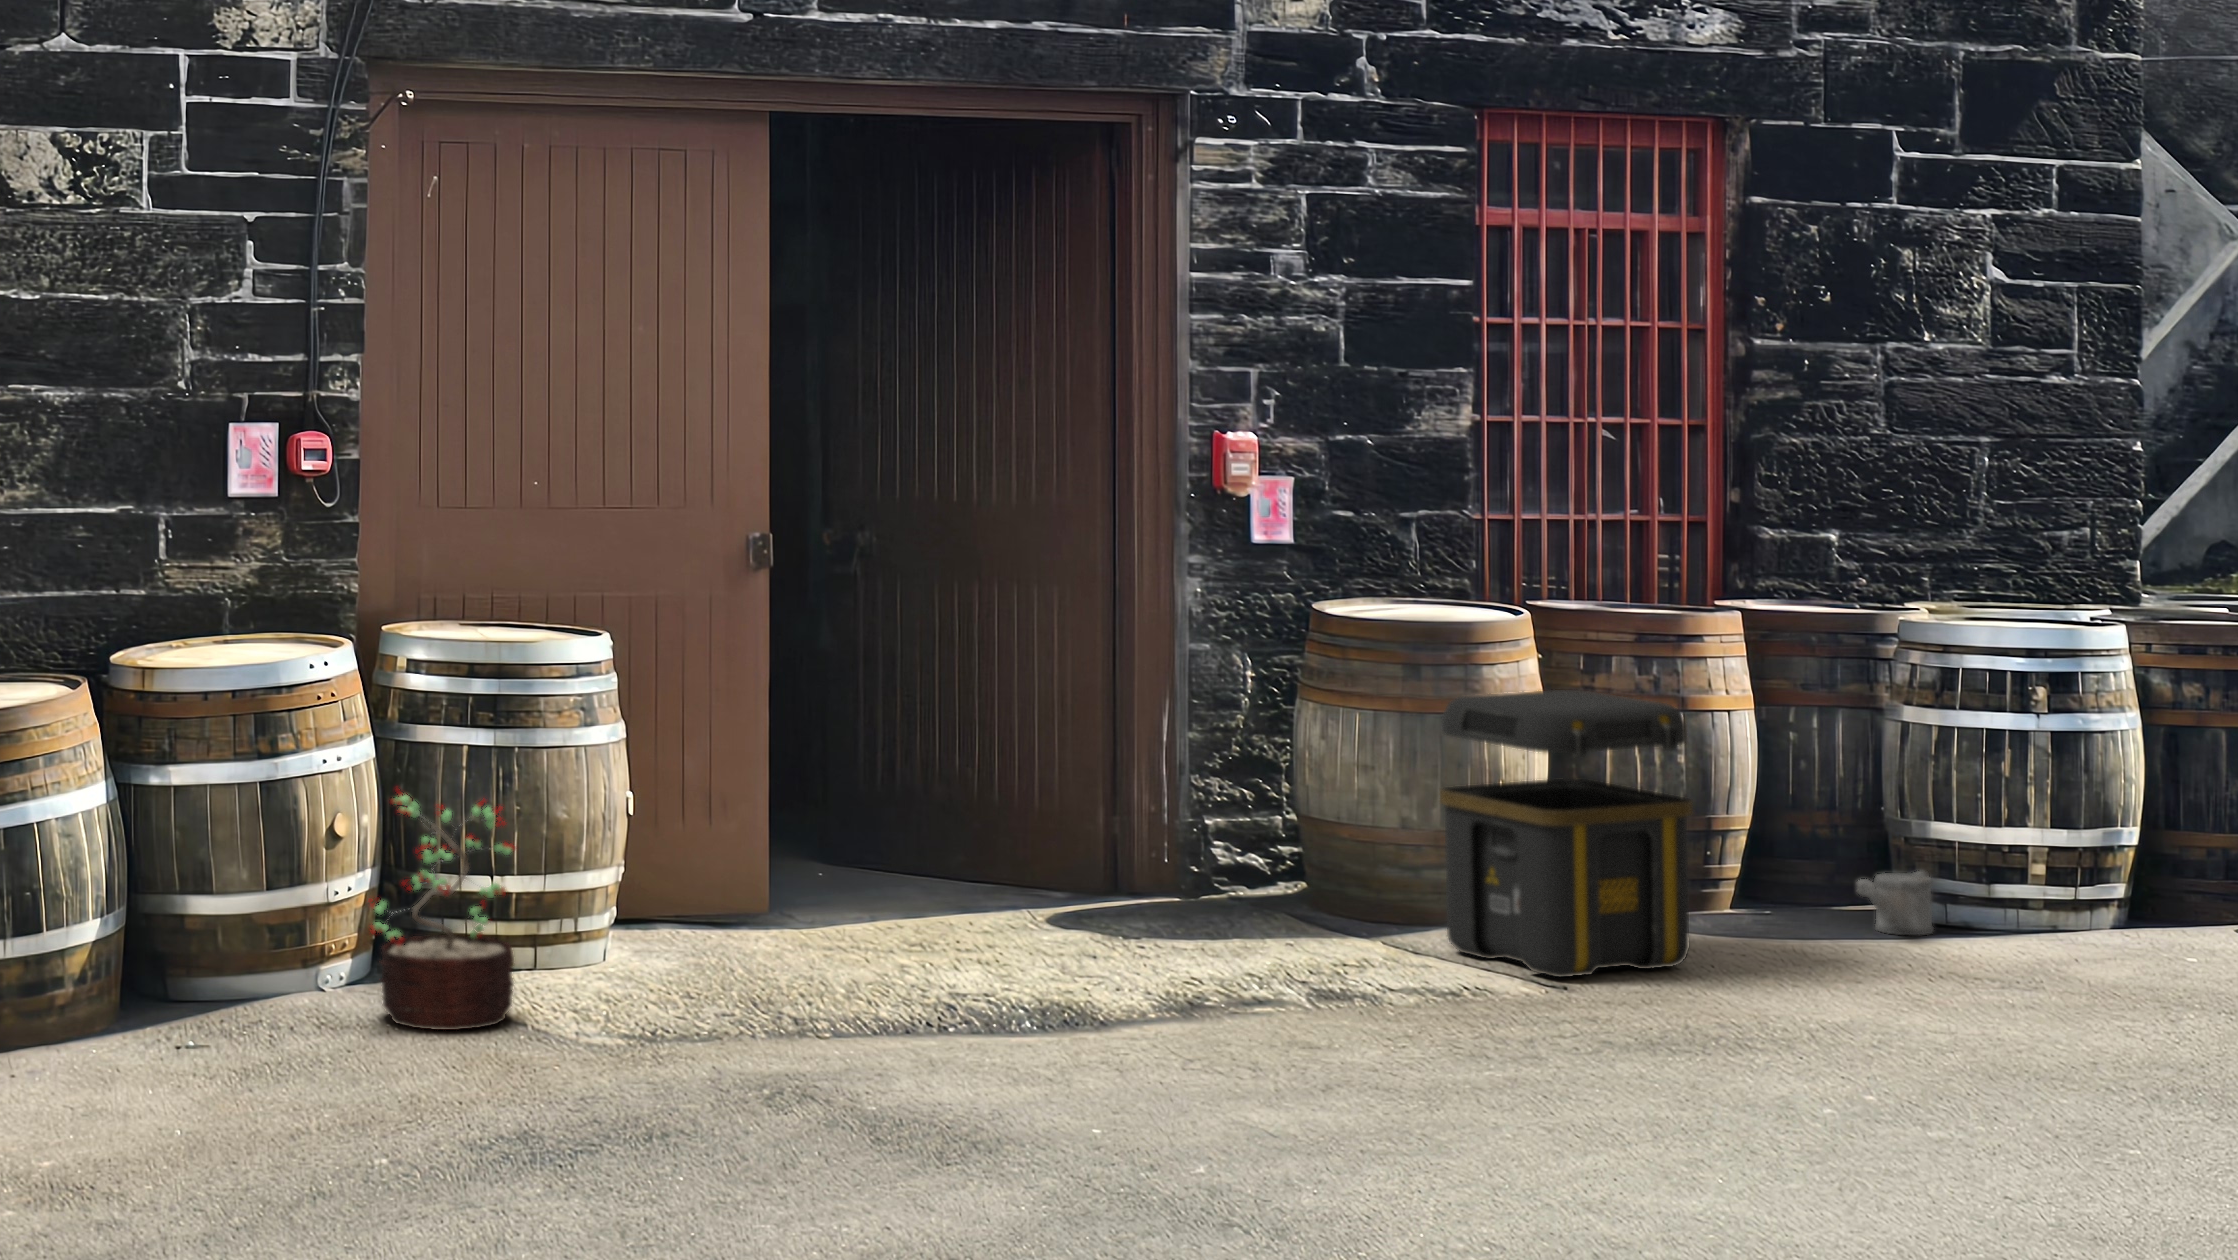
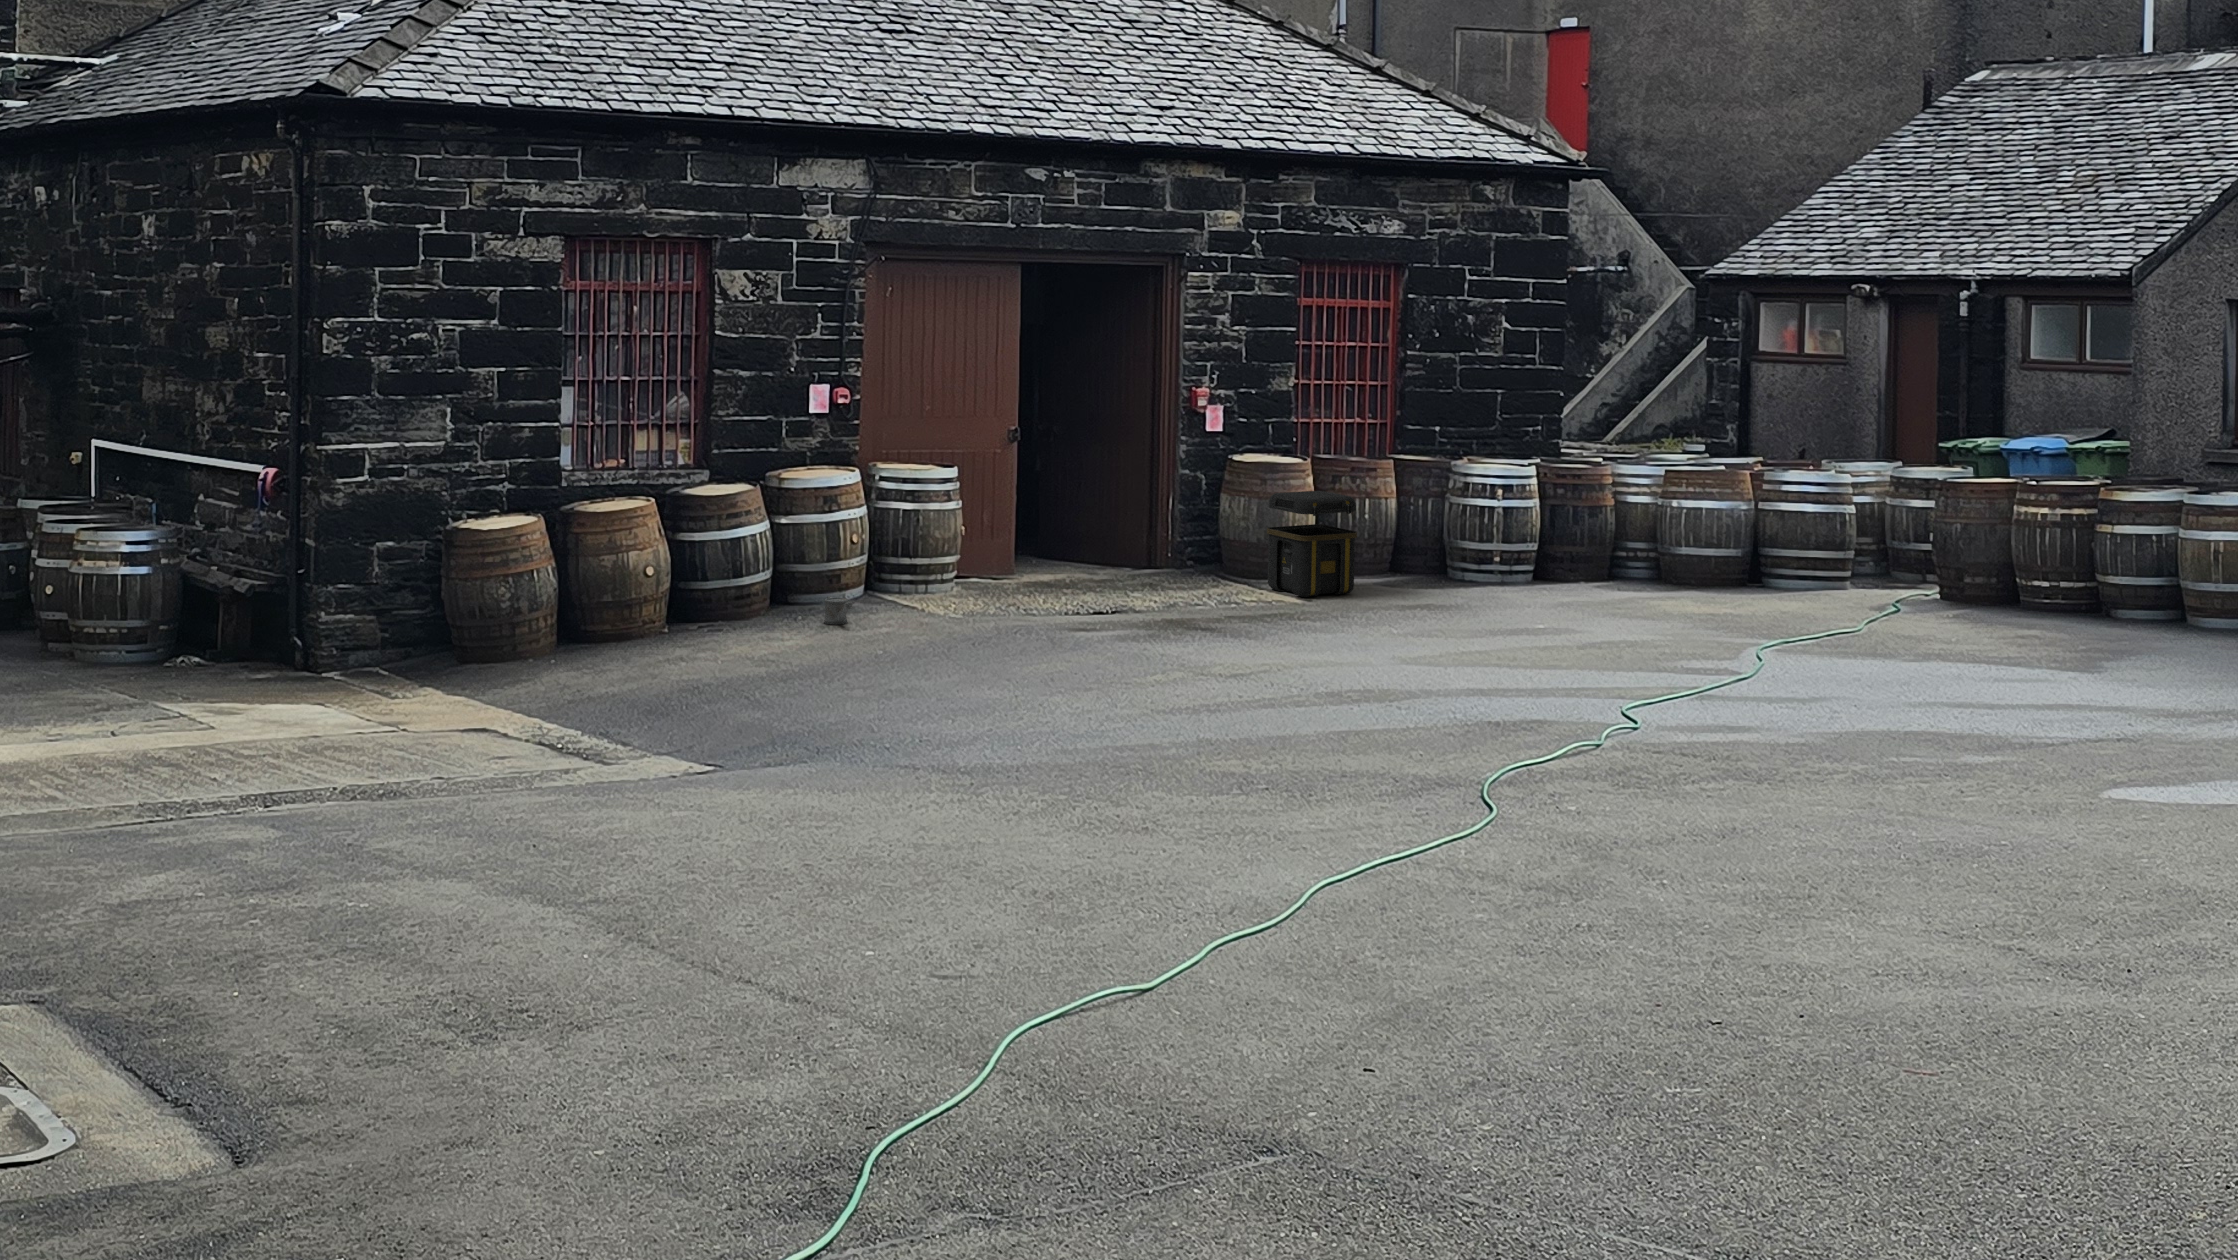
decorative plant: present [370,789,515,1030] -> none [865,525,923,615]
watering can: present [1857,871,1933,935] -> present [824,596,853,625]

